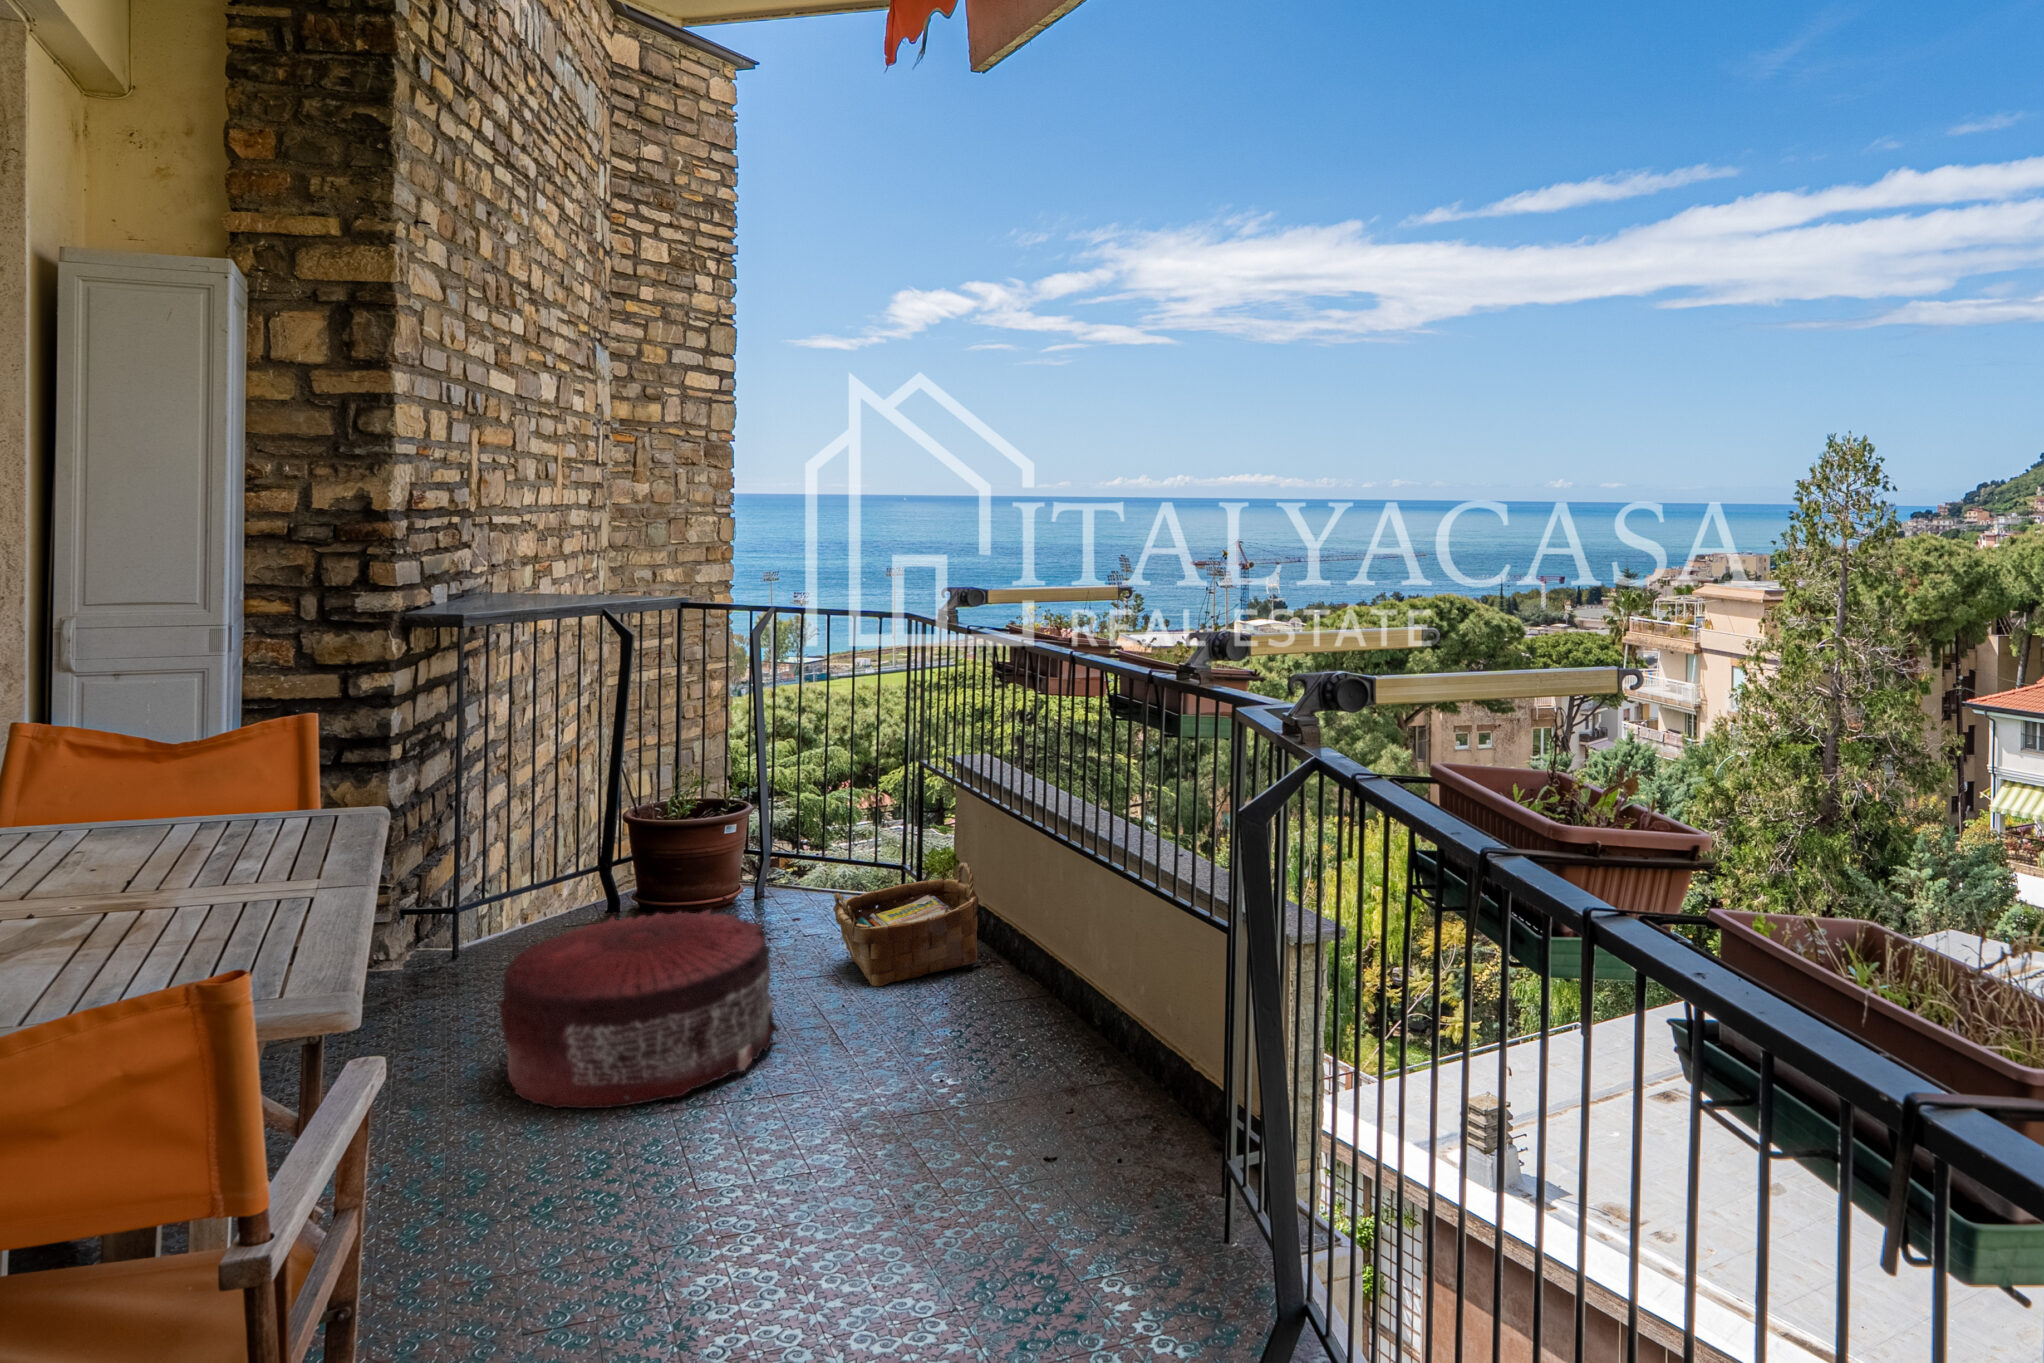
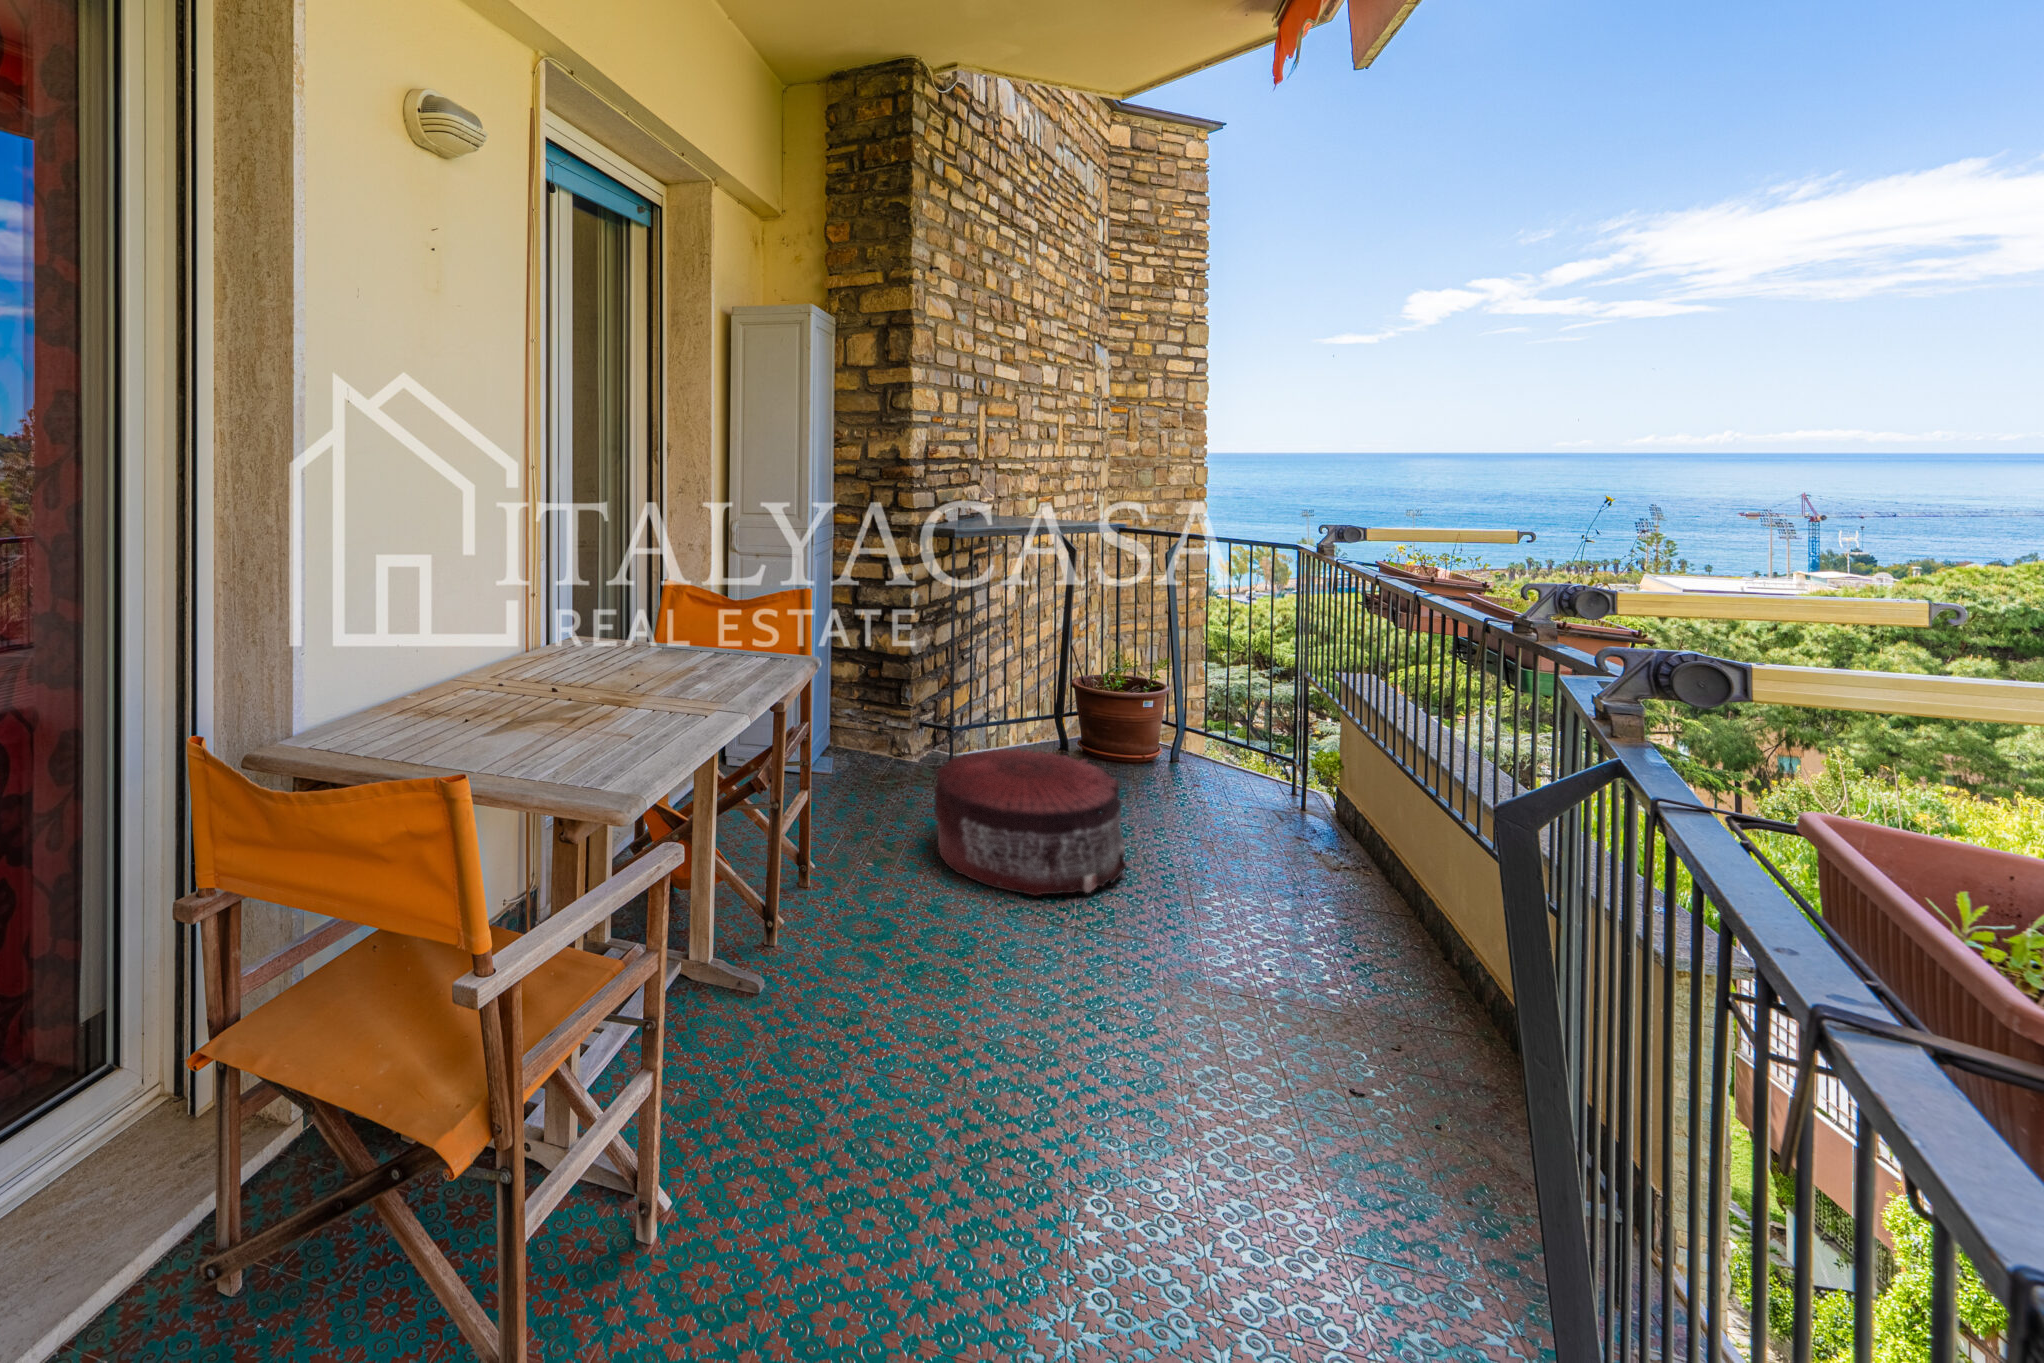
woven basket: present [833,862,979,987] -> none [1199,770,1337,866]

